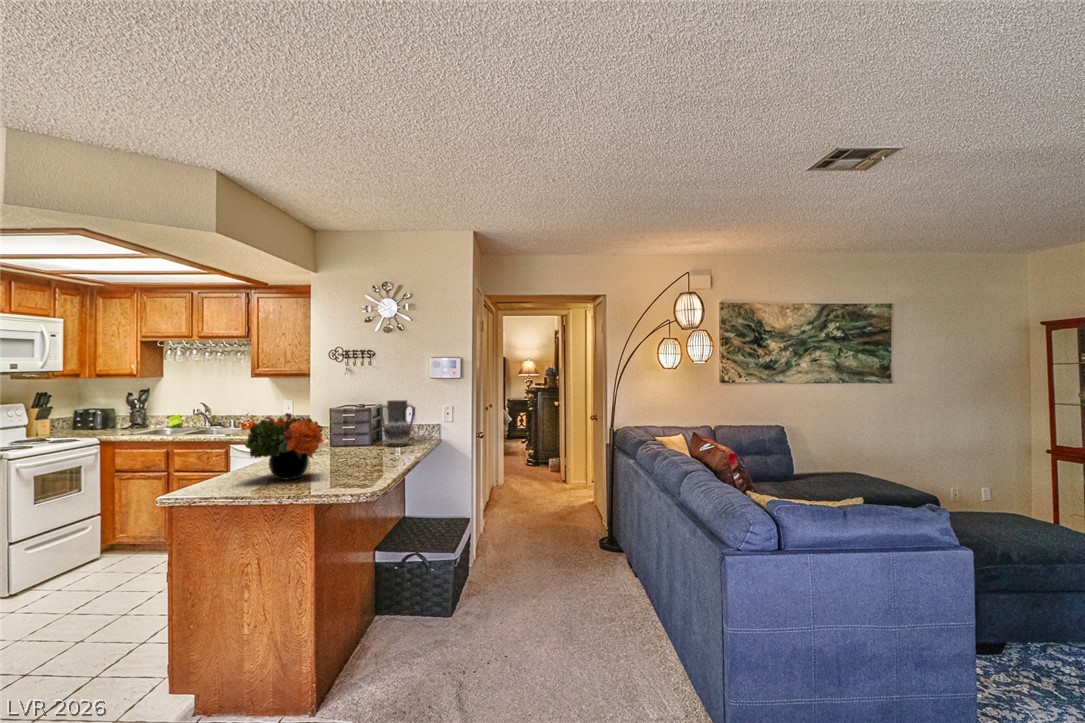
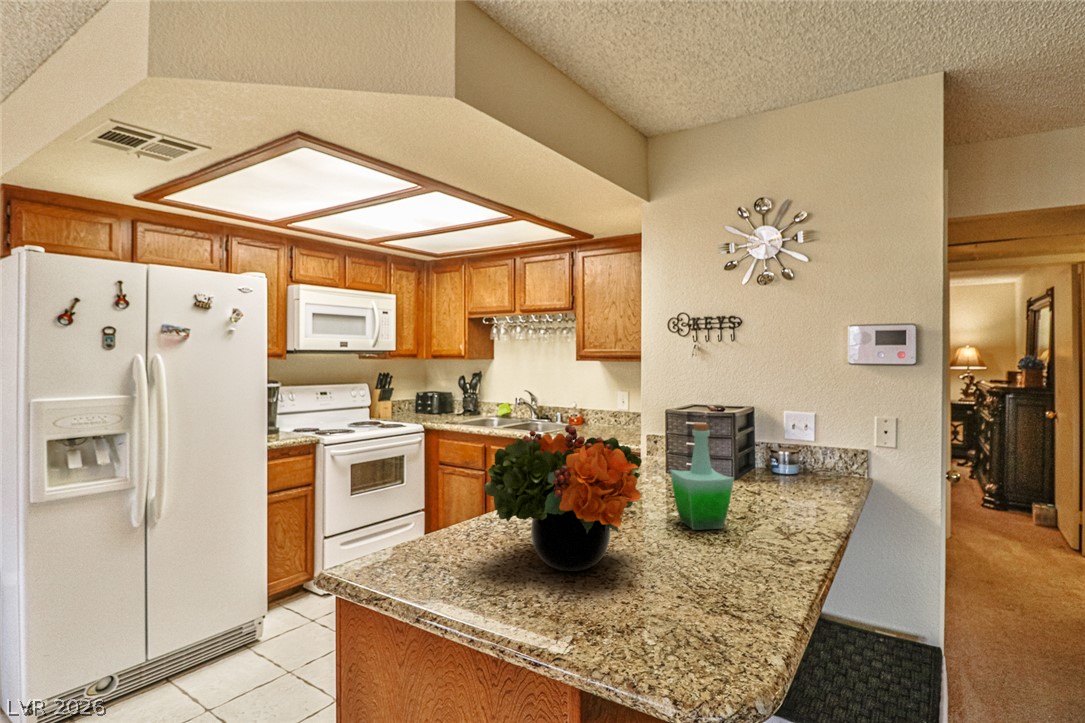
vase: present [380,400,415,446] -> none [752,400,821,486]
bottle: none [335,411,367,464] -> present [670,423,734,530]

